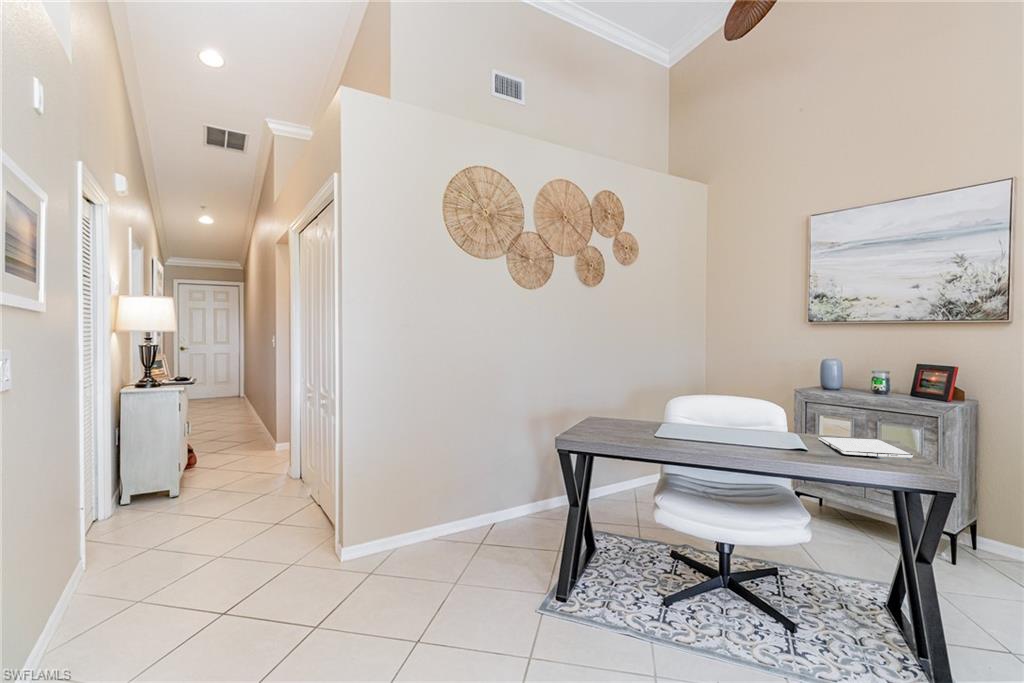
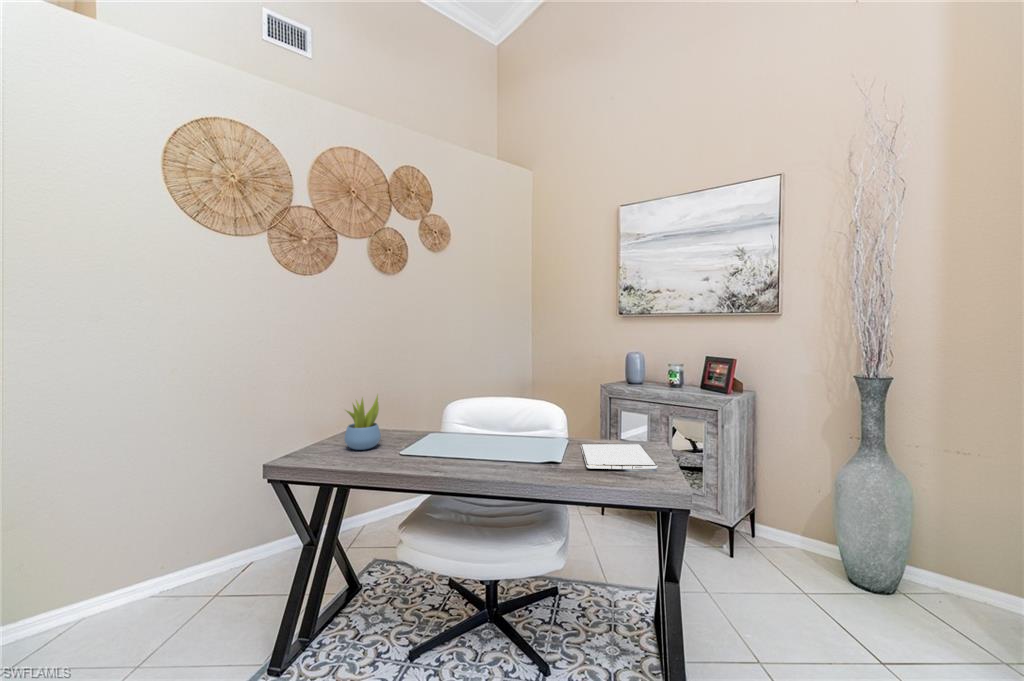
succulent plant: none [607,387,637,431] -> present [344,395,381,450]

